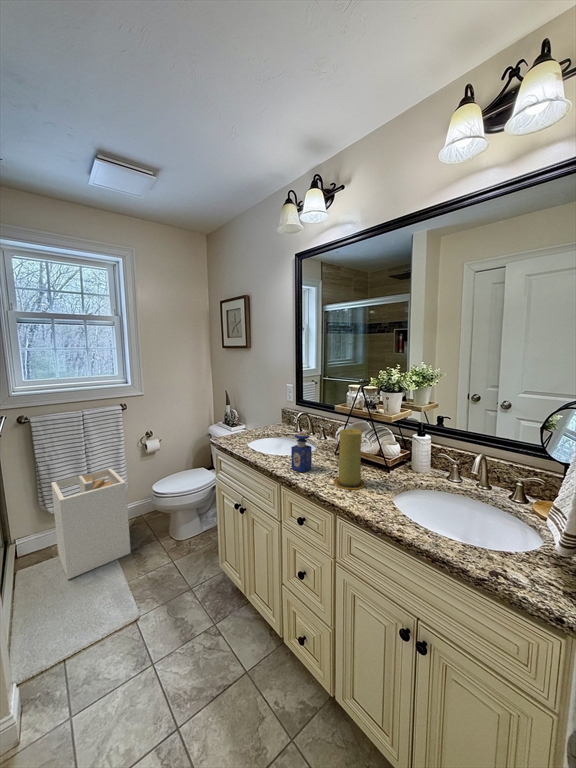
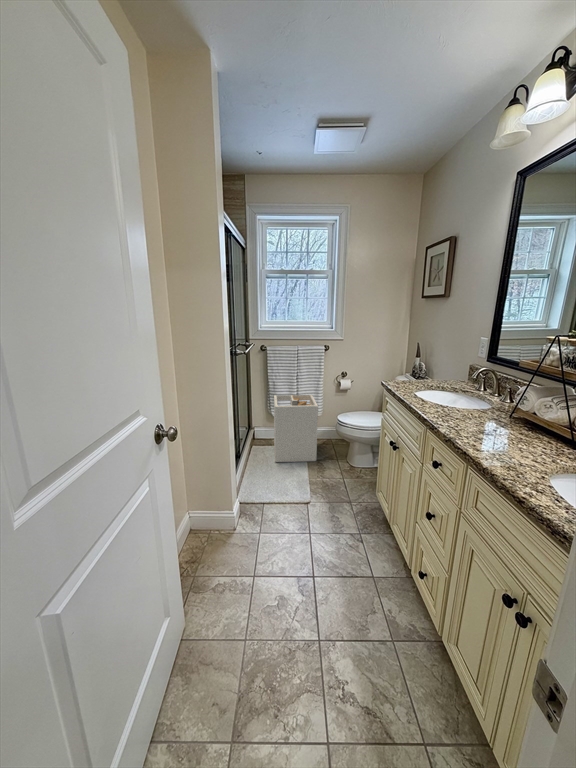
candle: present [334,429,365,490] -> none [481,382,529,450]
perfume bottle: present [291,433,312,472] -> none [443,382,469,422]

